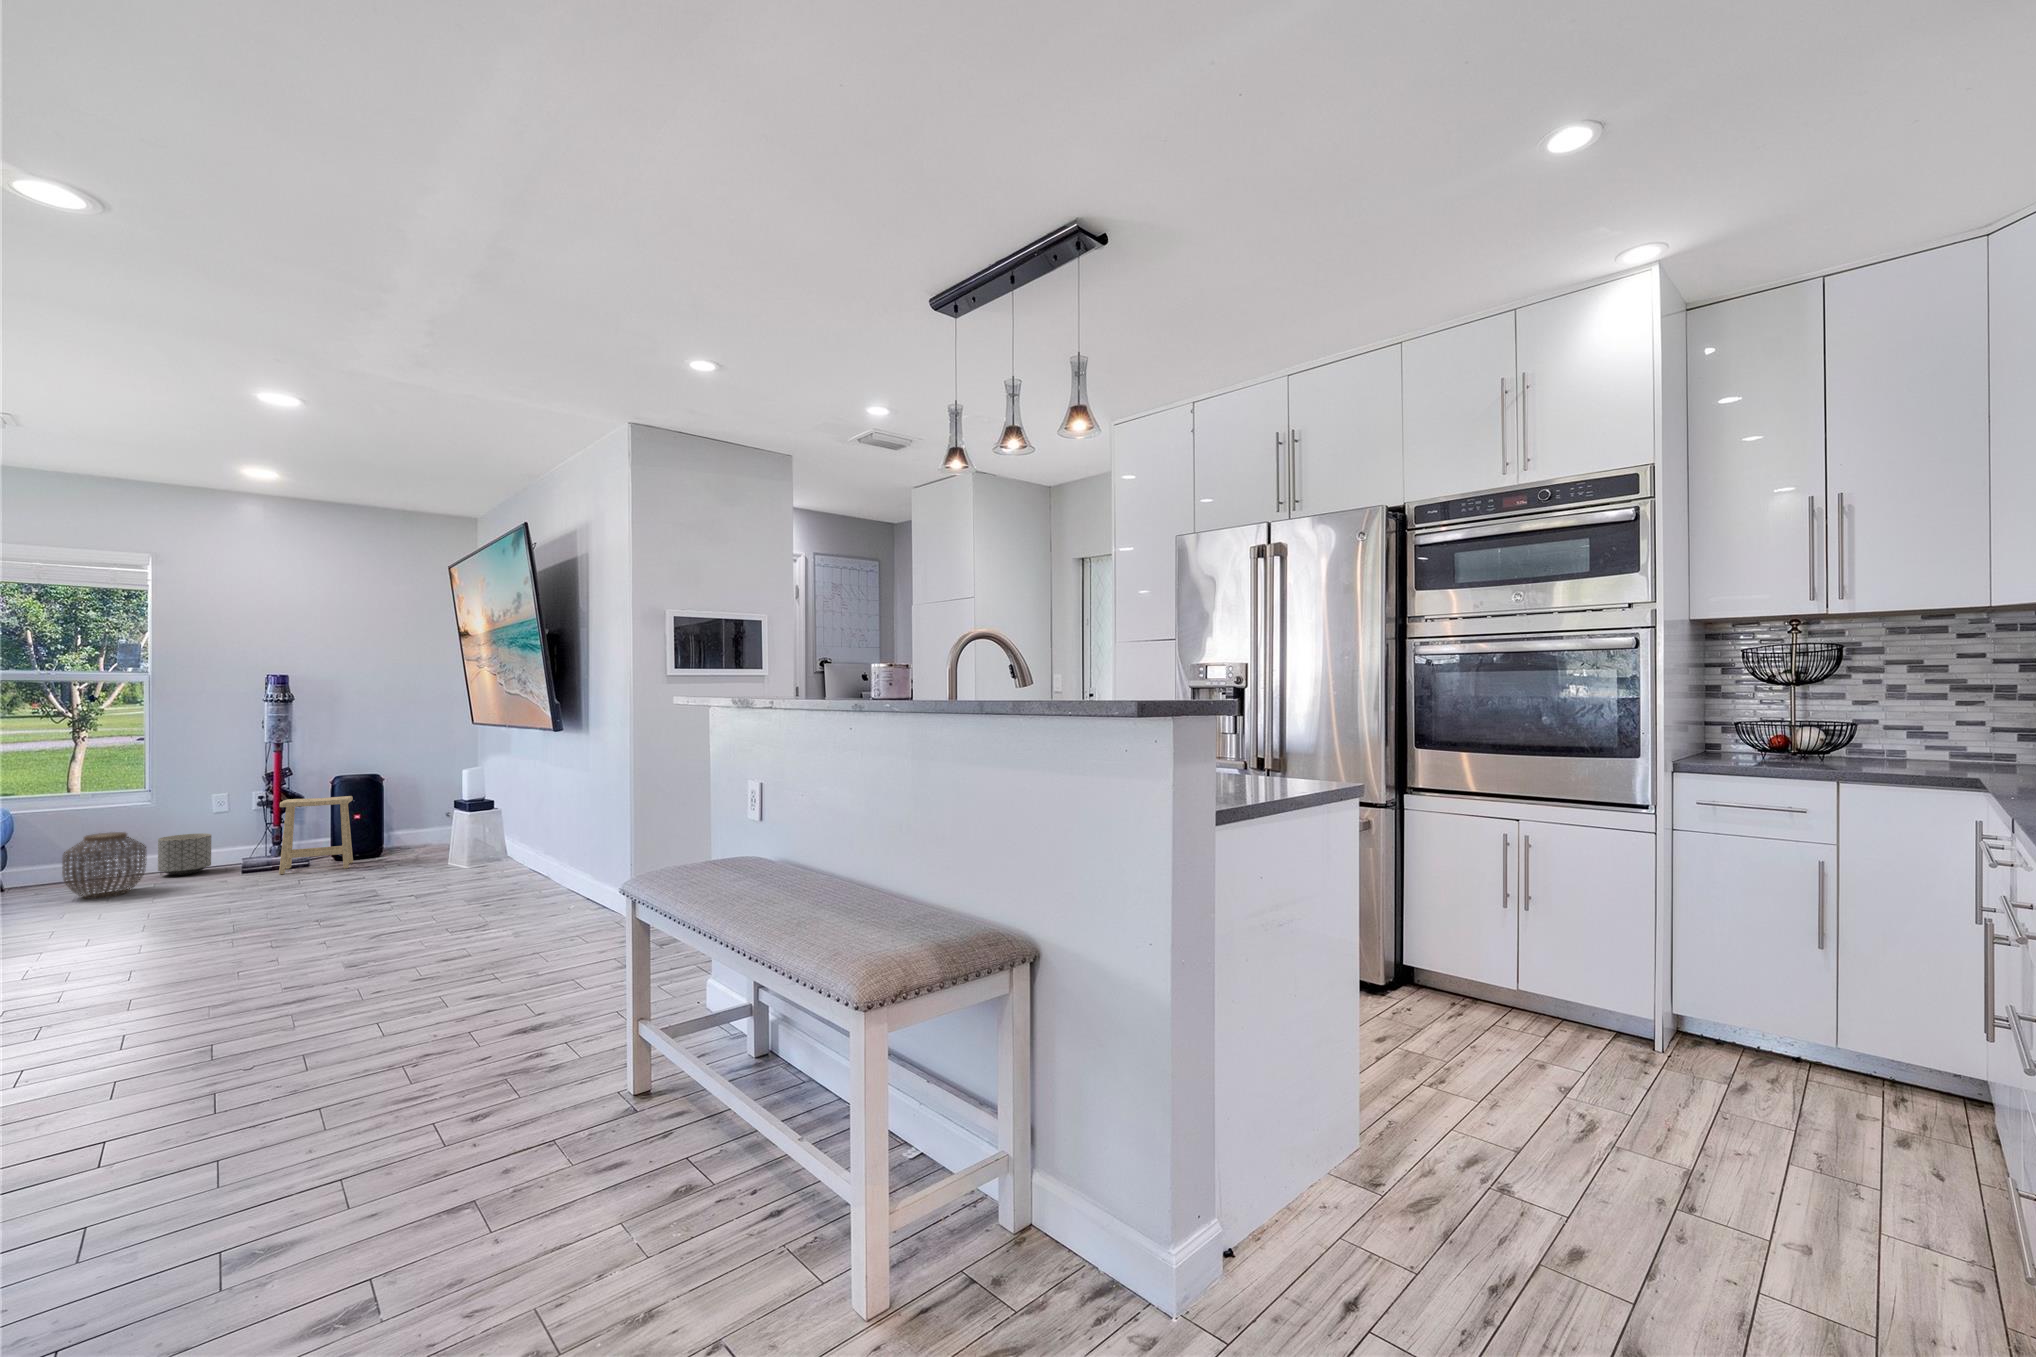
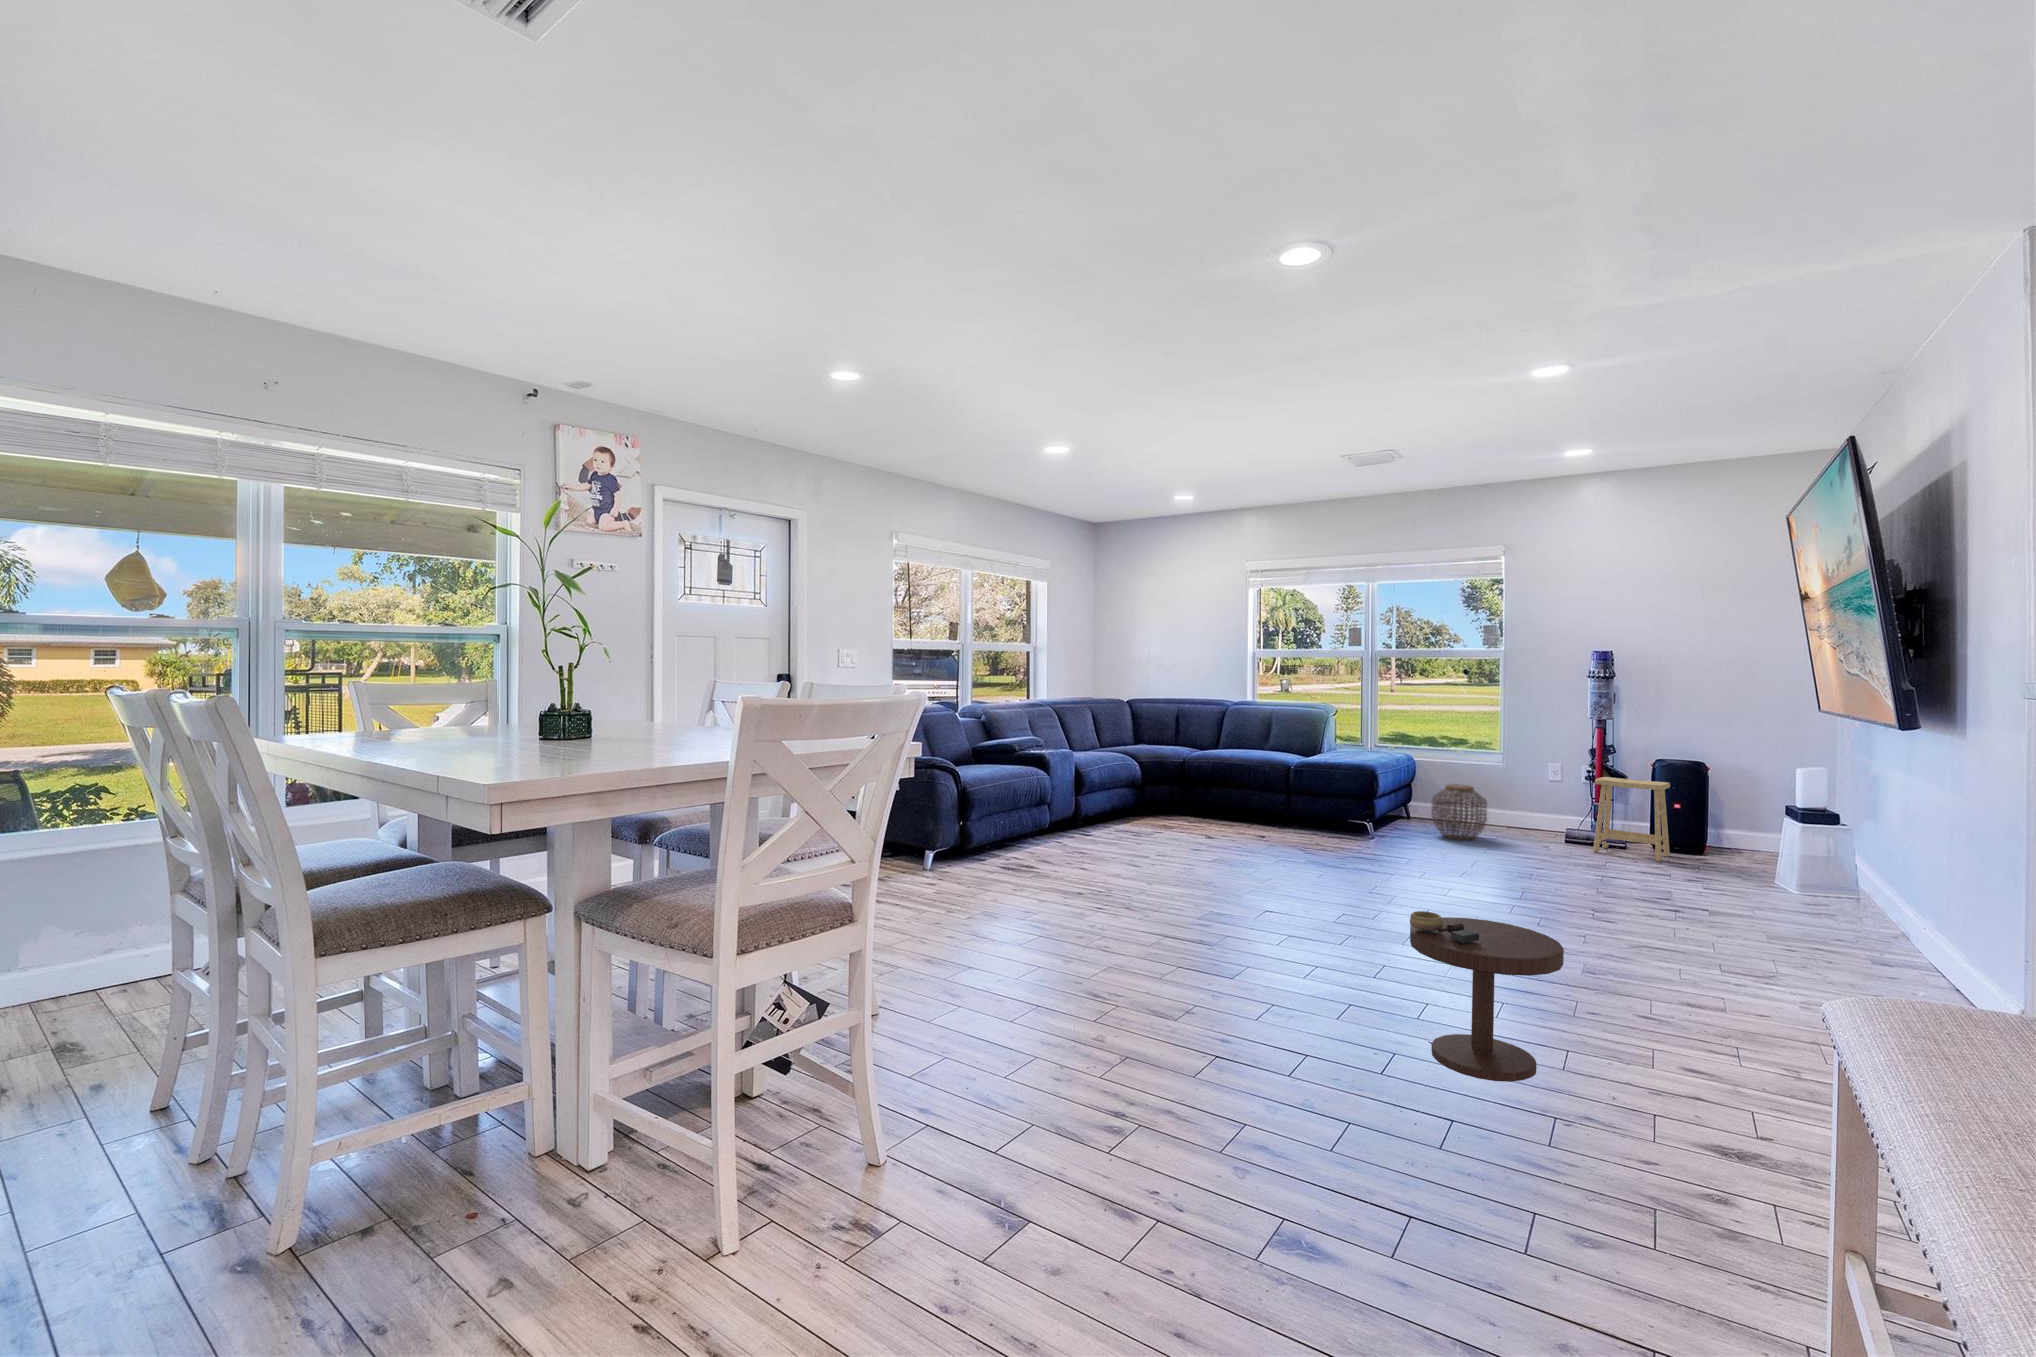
planter: present [158,833,212,875] -> none [1502,796,1544,834]
side table: none [299,904,445,1132] -> present [1410,911,1564,1175]

